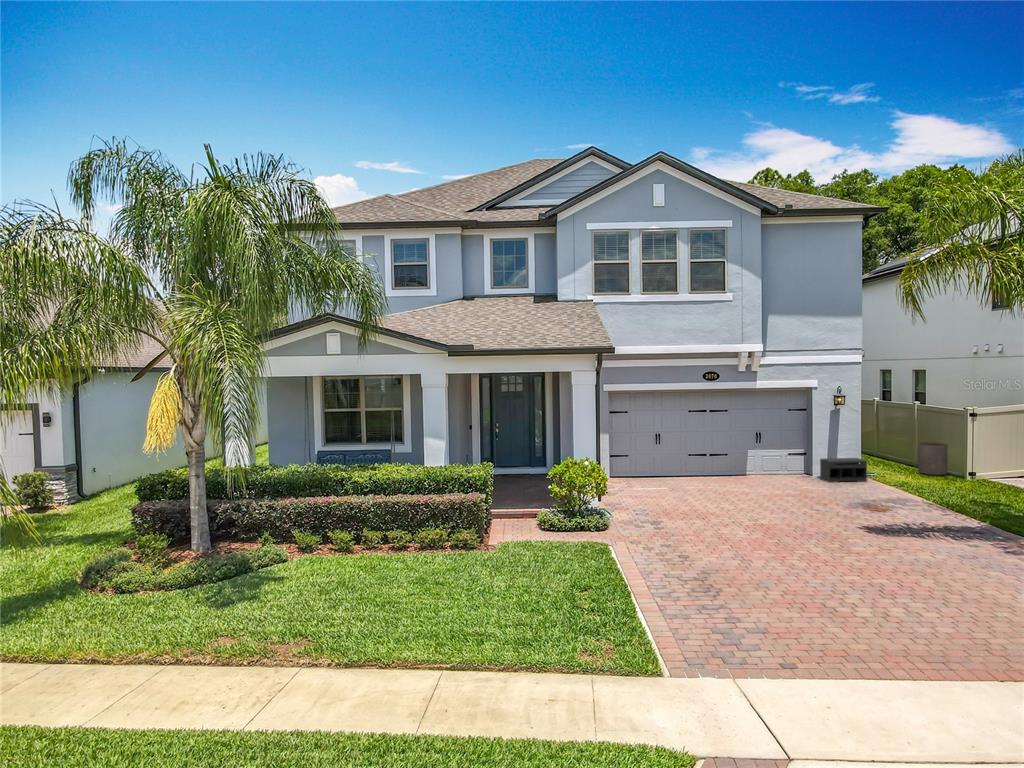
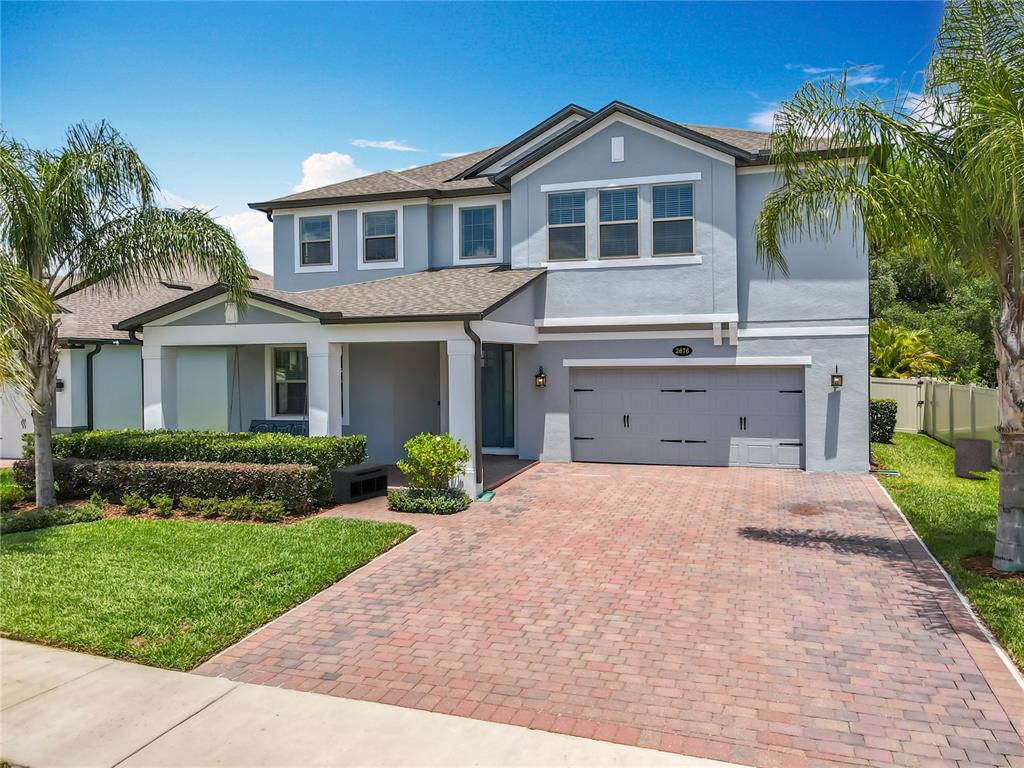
bench: present [820,458,867,483] -> present [330,462,388,504]

